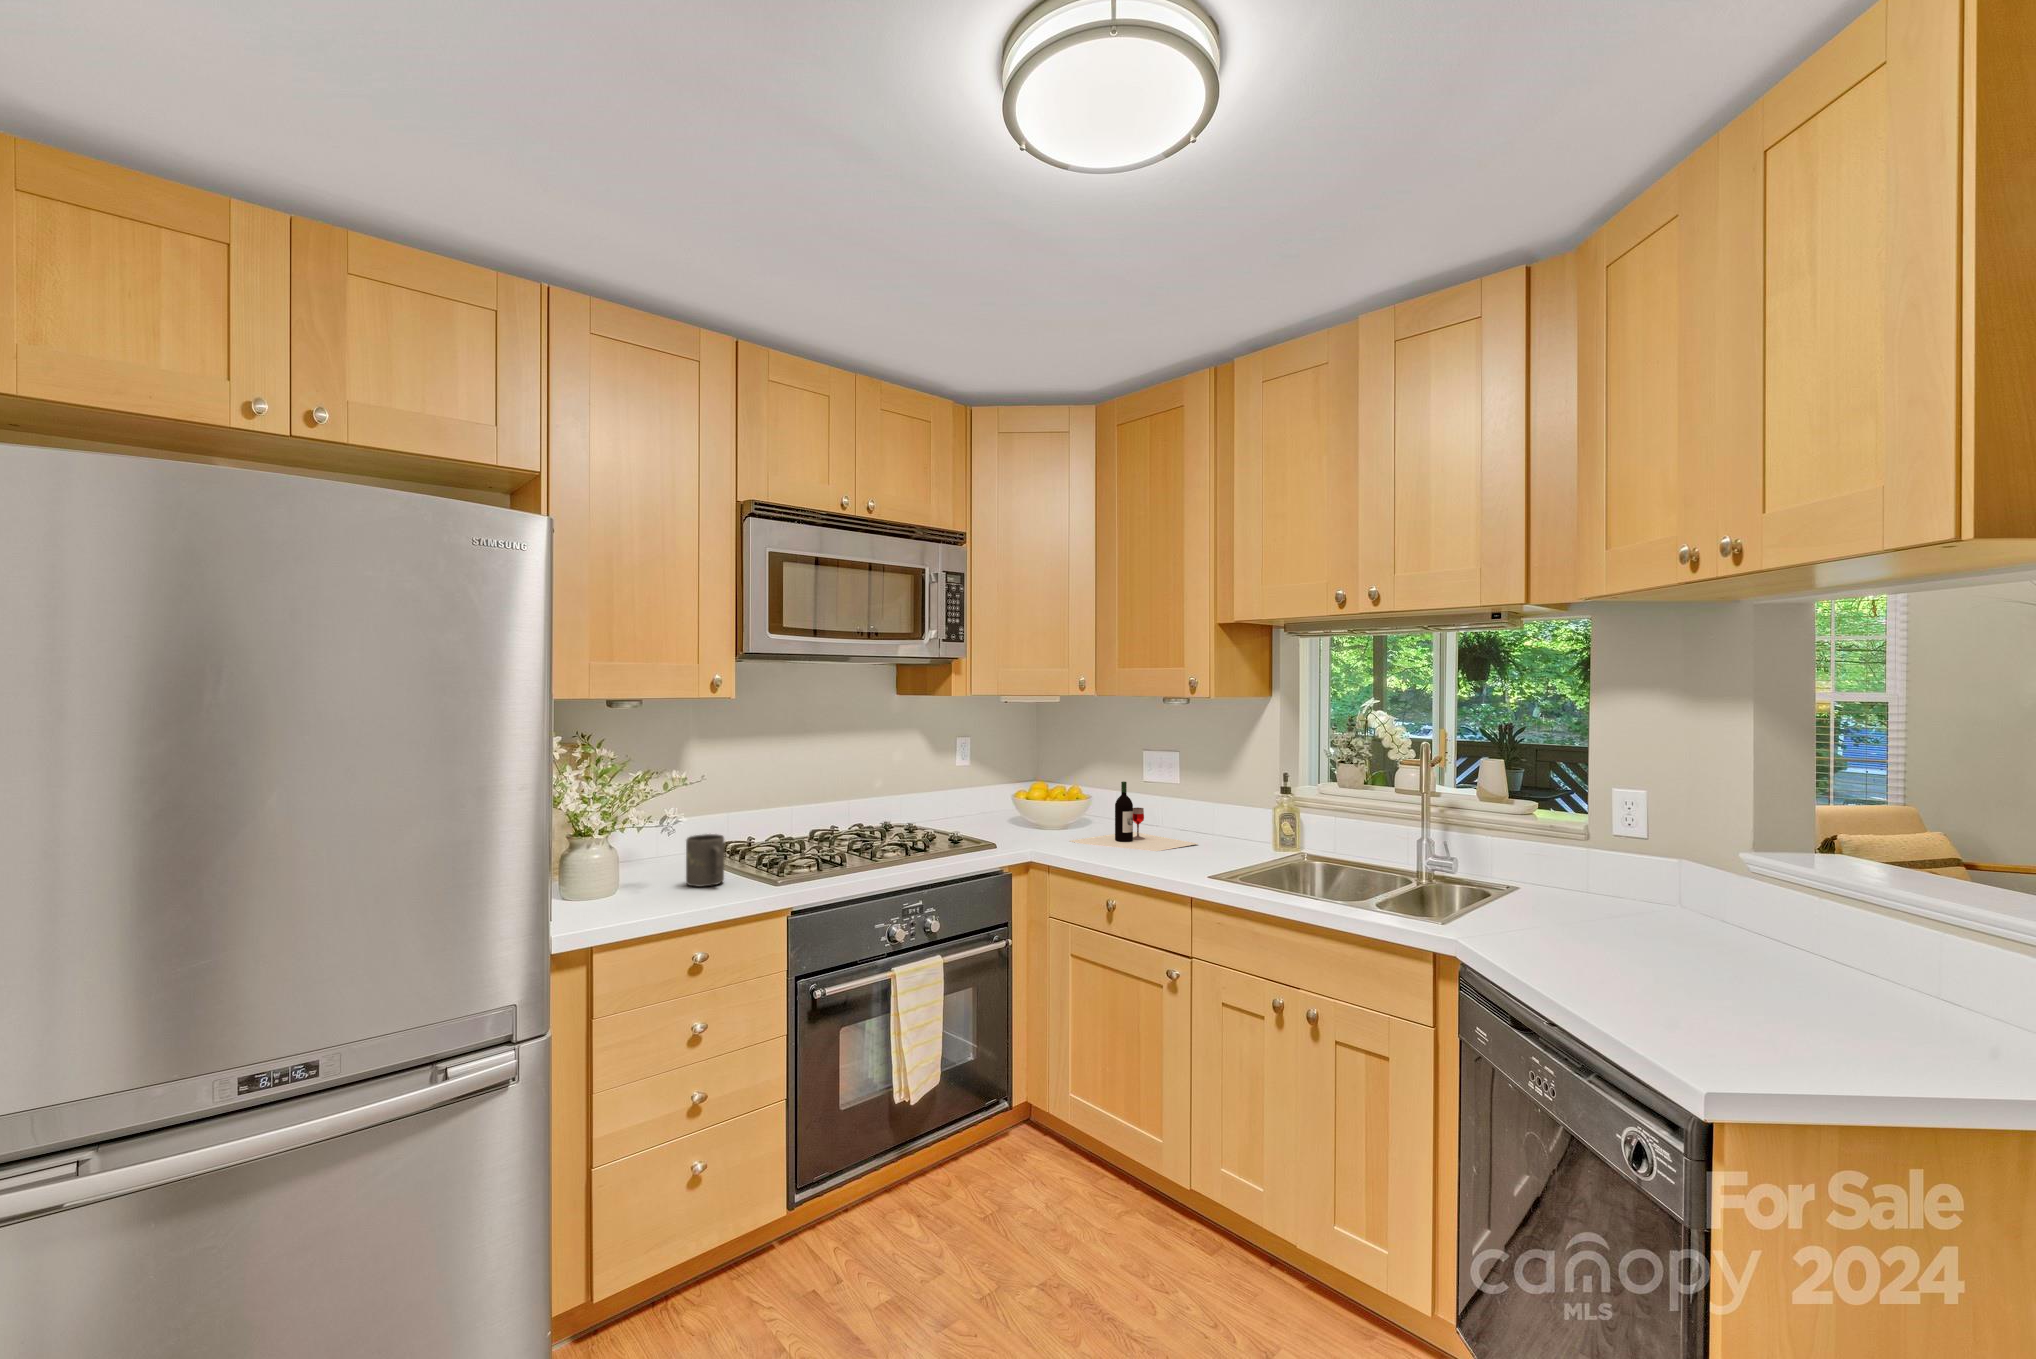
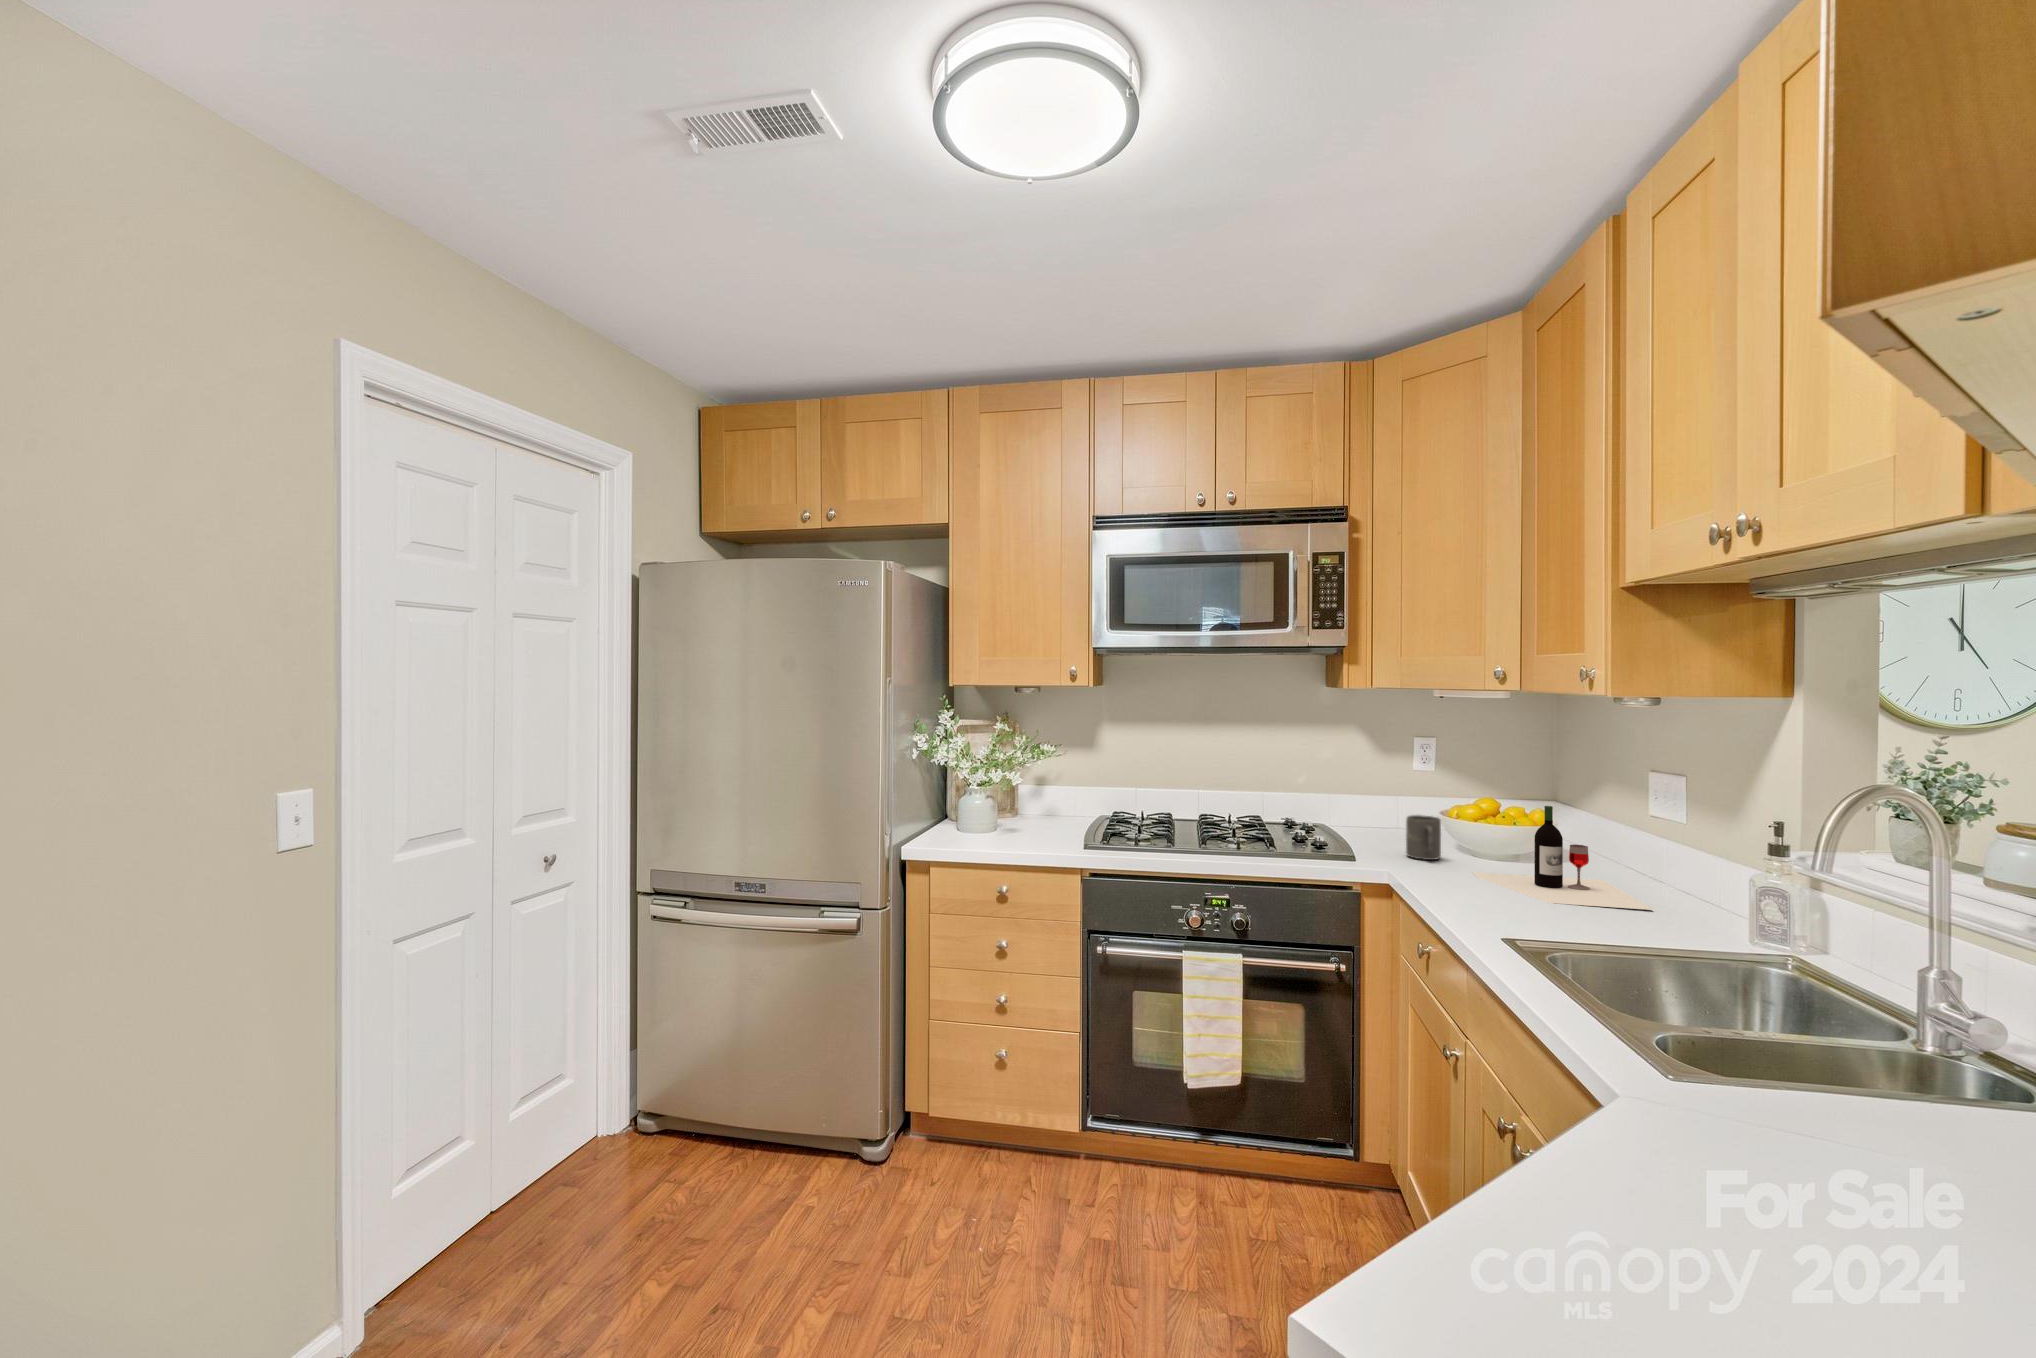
mug: present [686,834,724,887] -> present [1406,815,1441,860]

